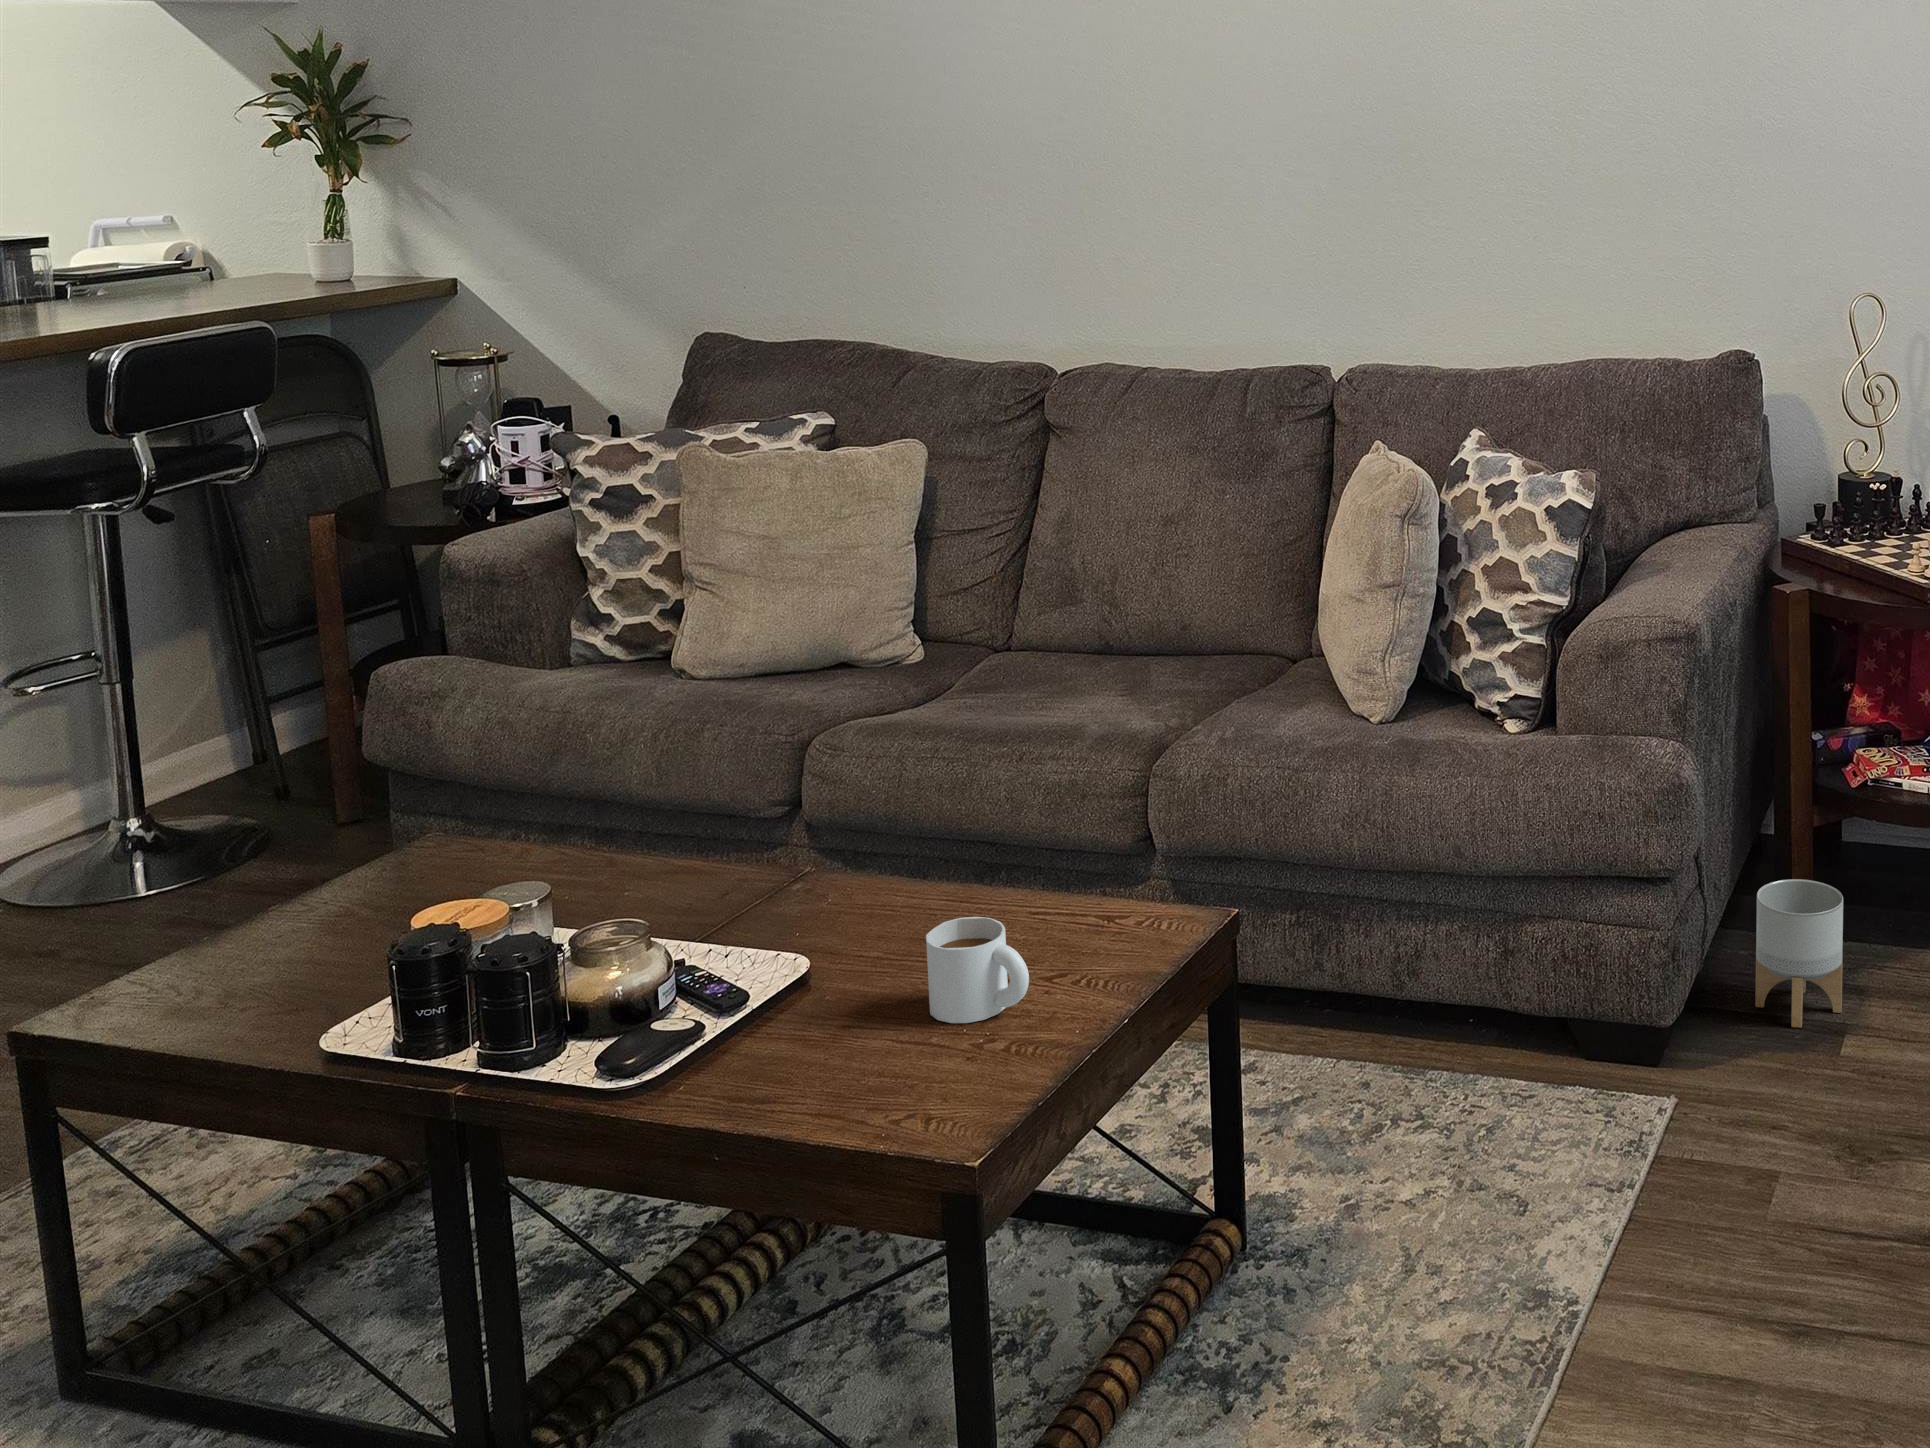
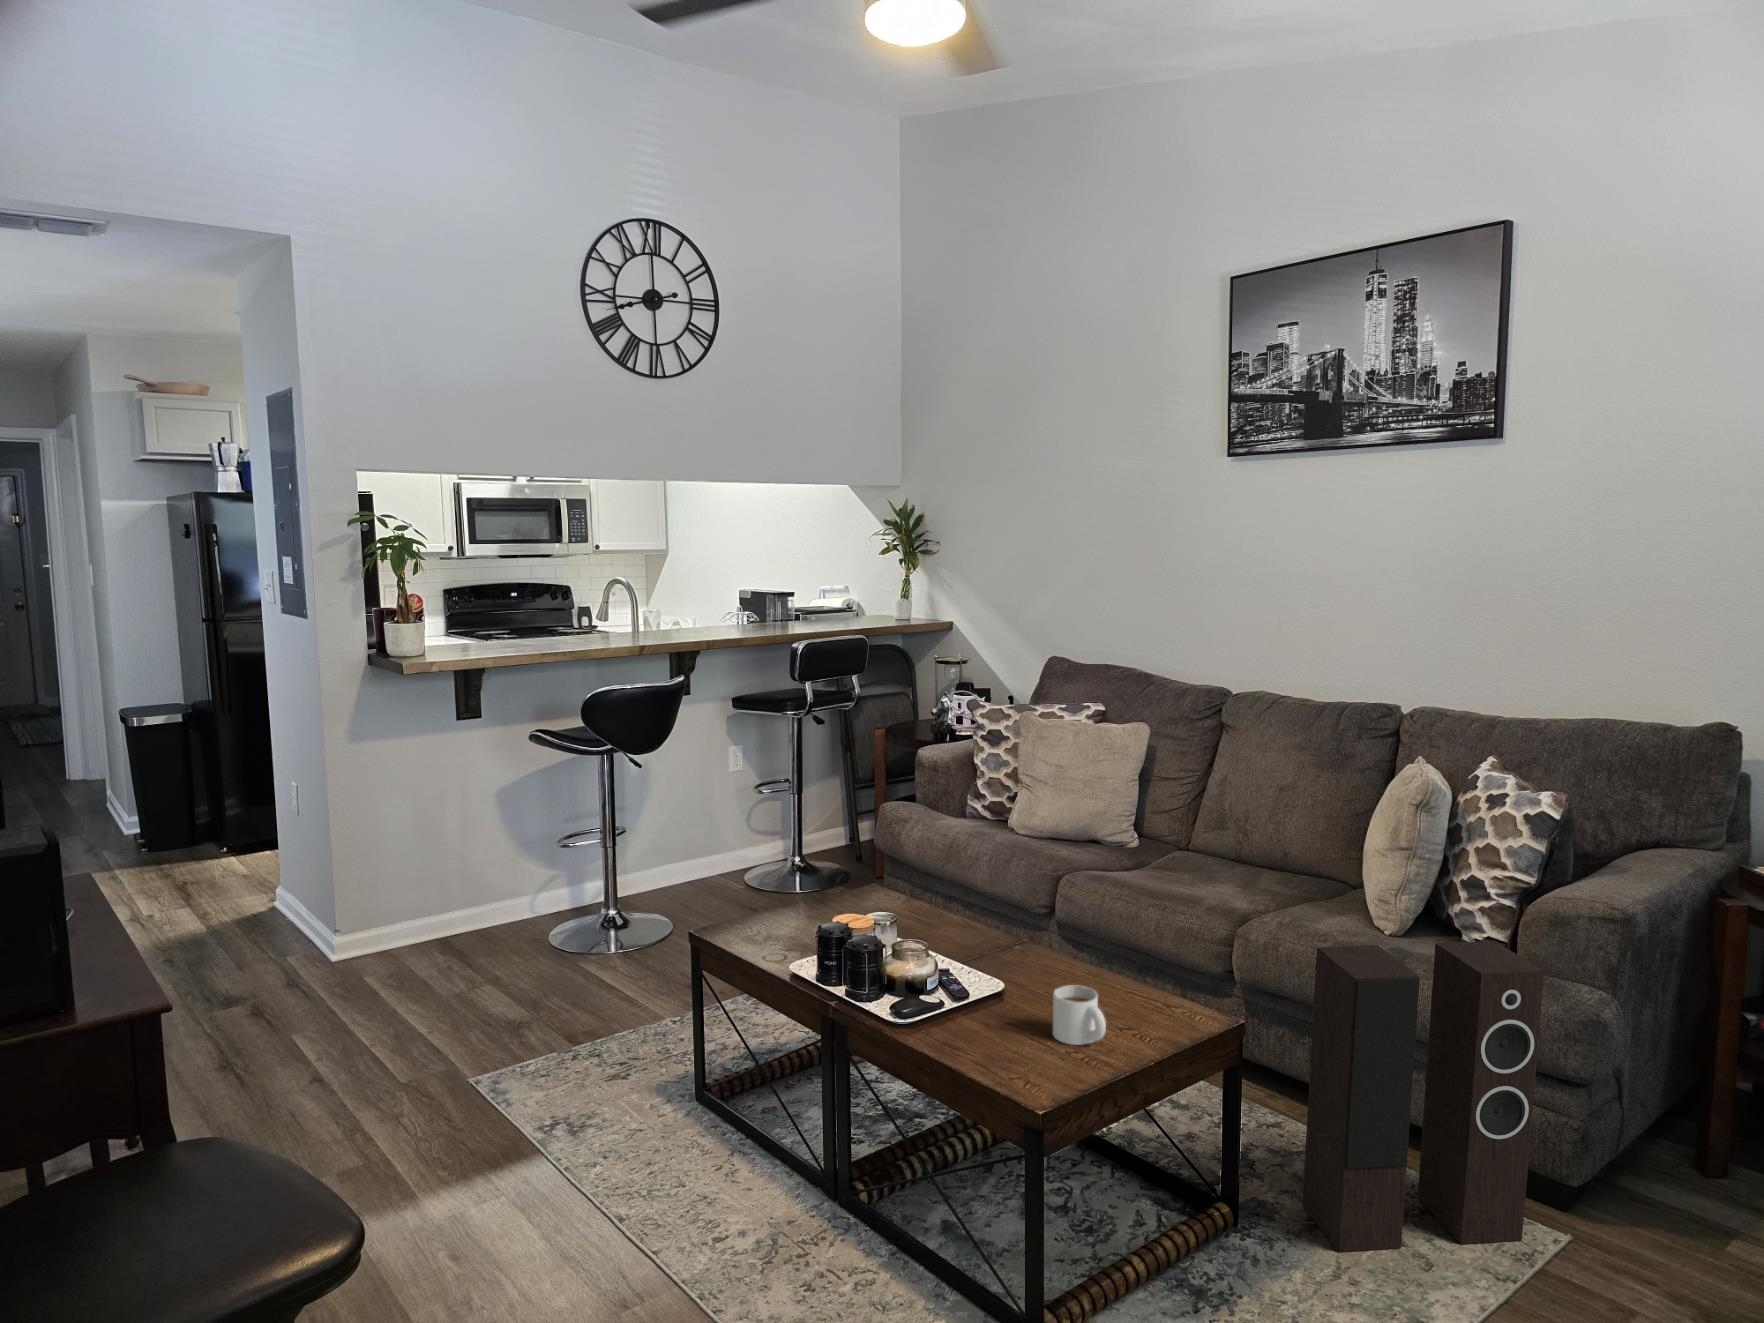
speaker: none [1321,707,1631,1235] -> present [1302,941,1544,1252]
planter: present [1755,879,1843,1028] -> none [1651,1101,1732,1209]

